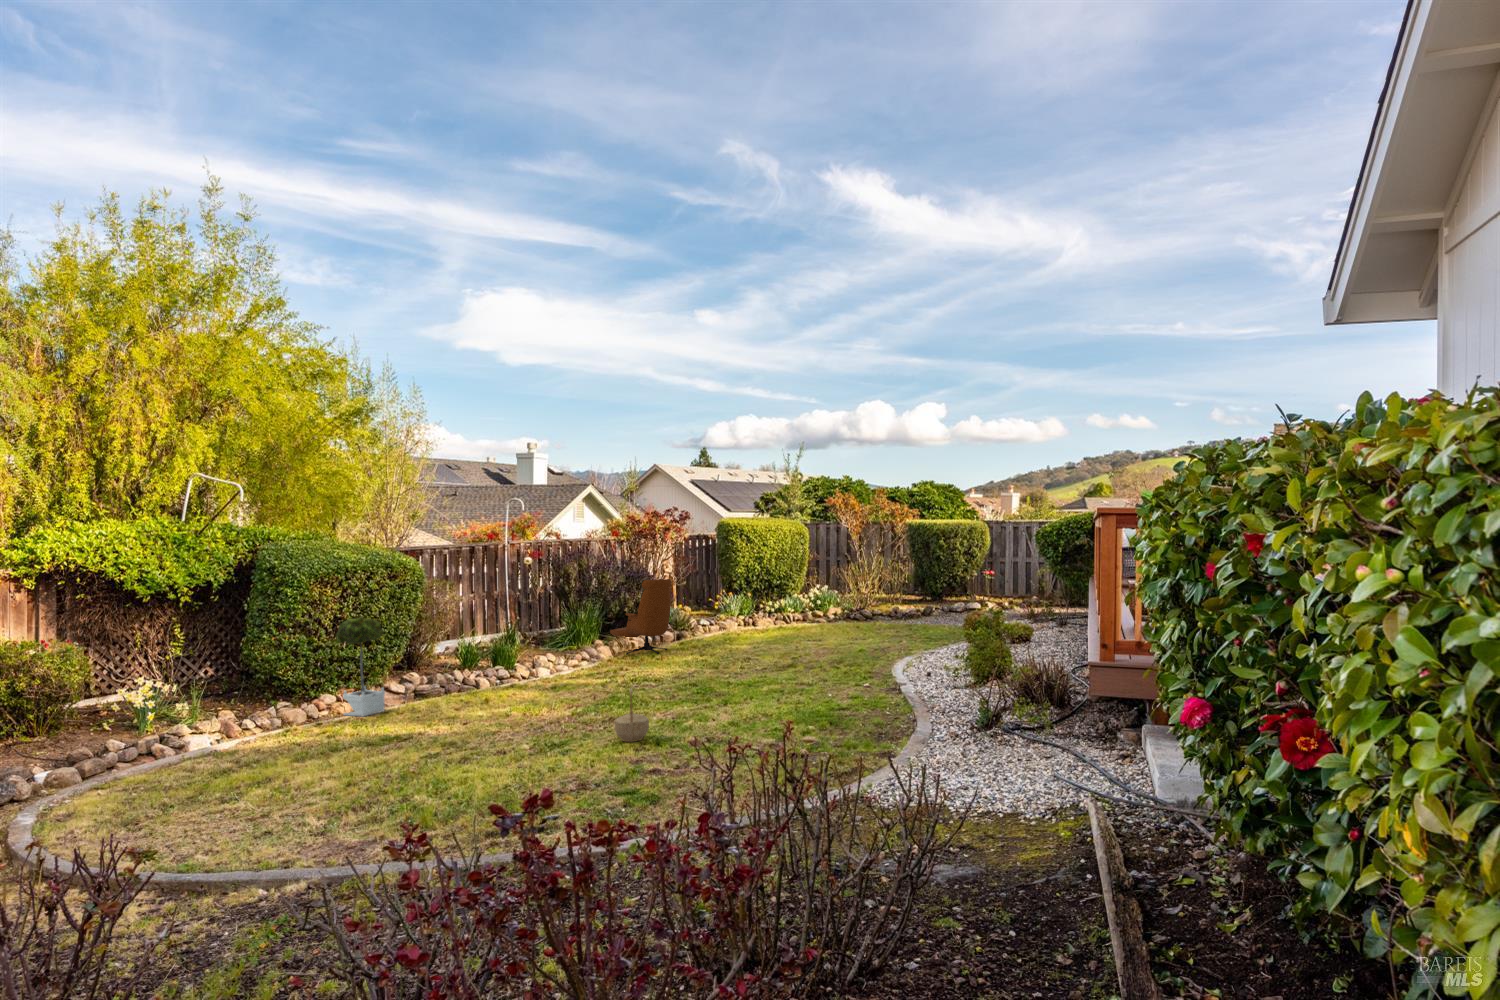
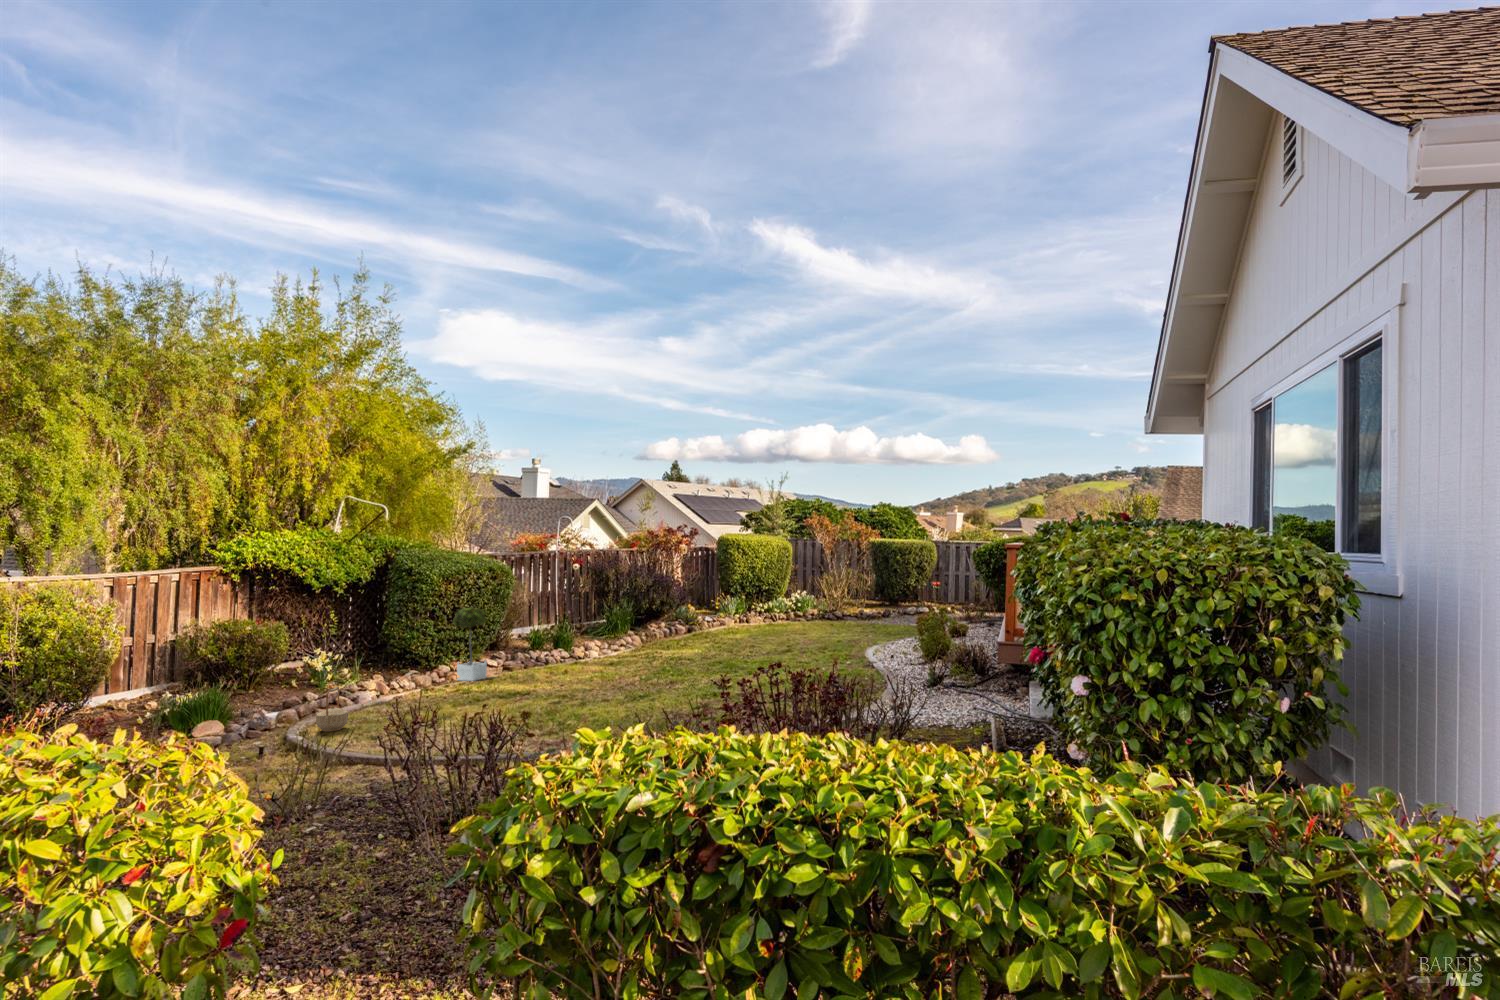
lounge chair: present [610,579,672,655] -> none [638,583,689,642]
basket: present [614,689,649,742] -> present [316,687,348,732]

